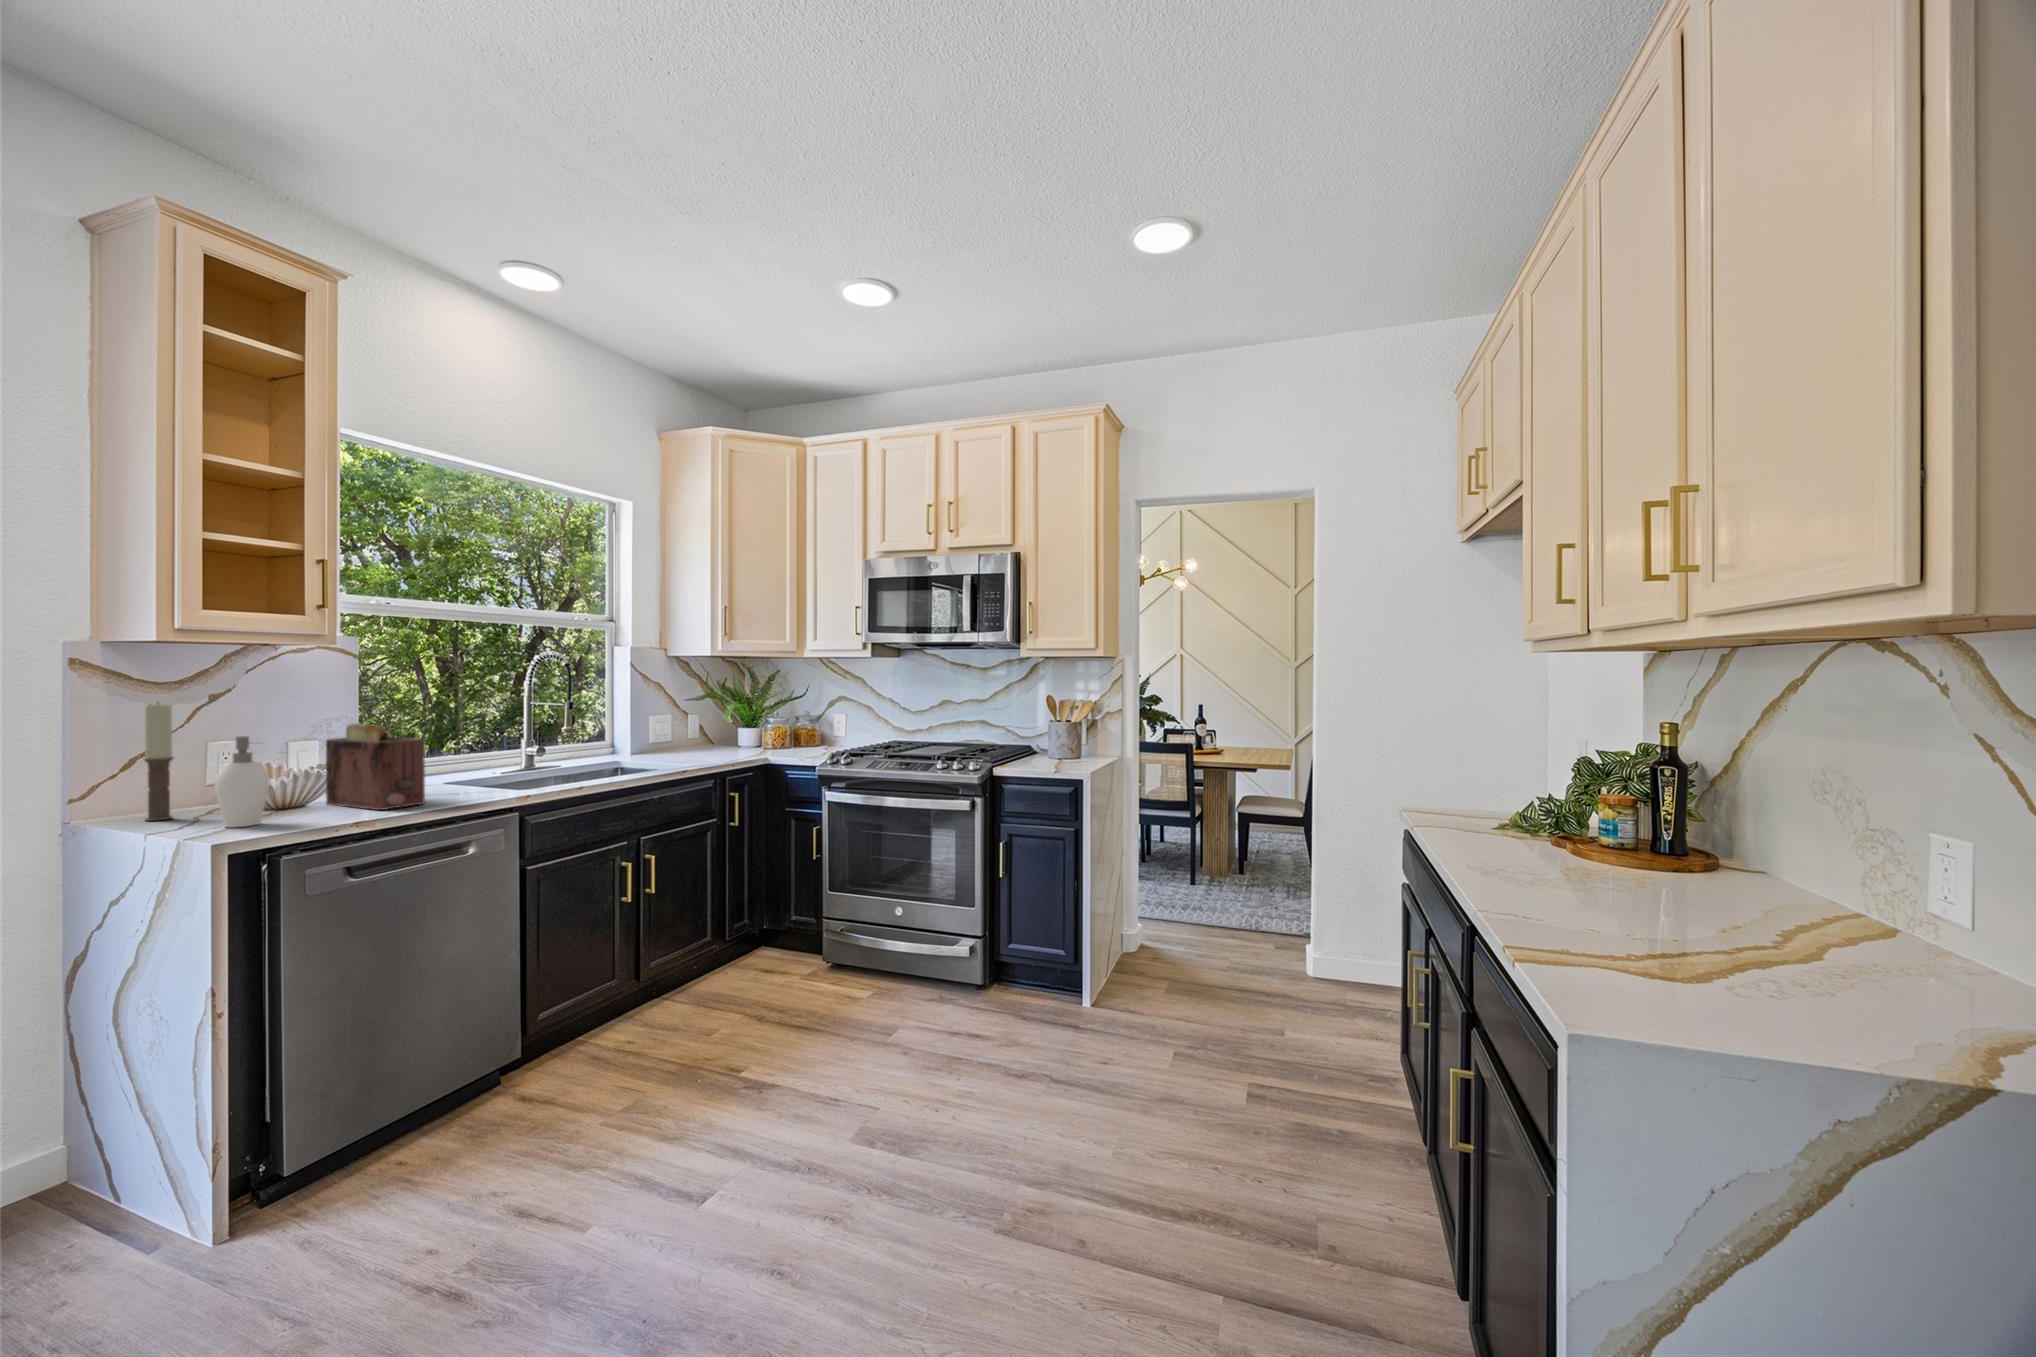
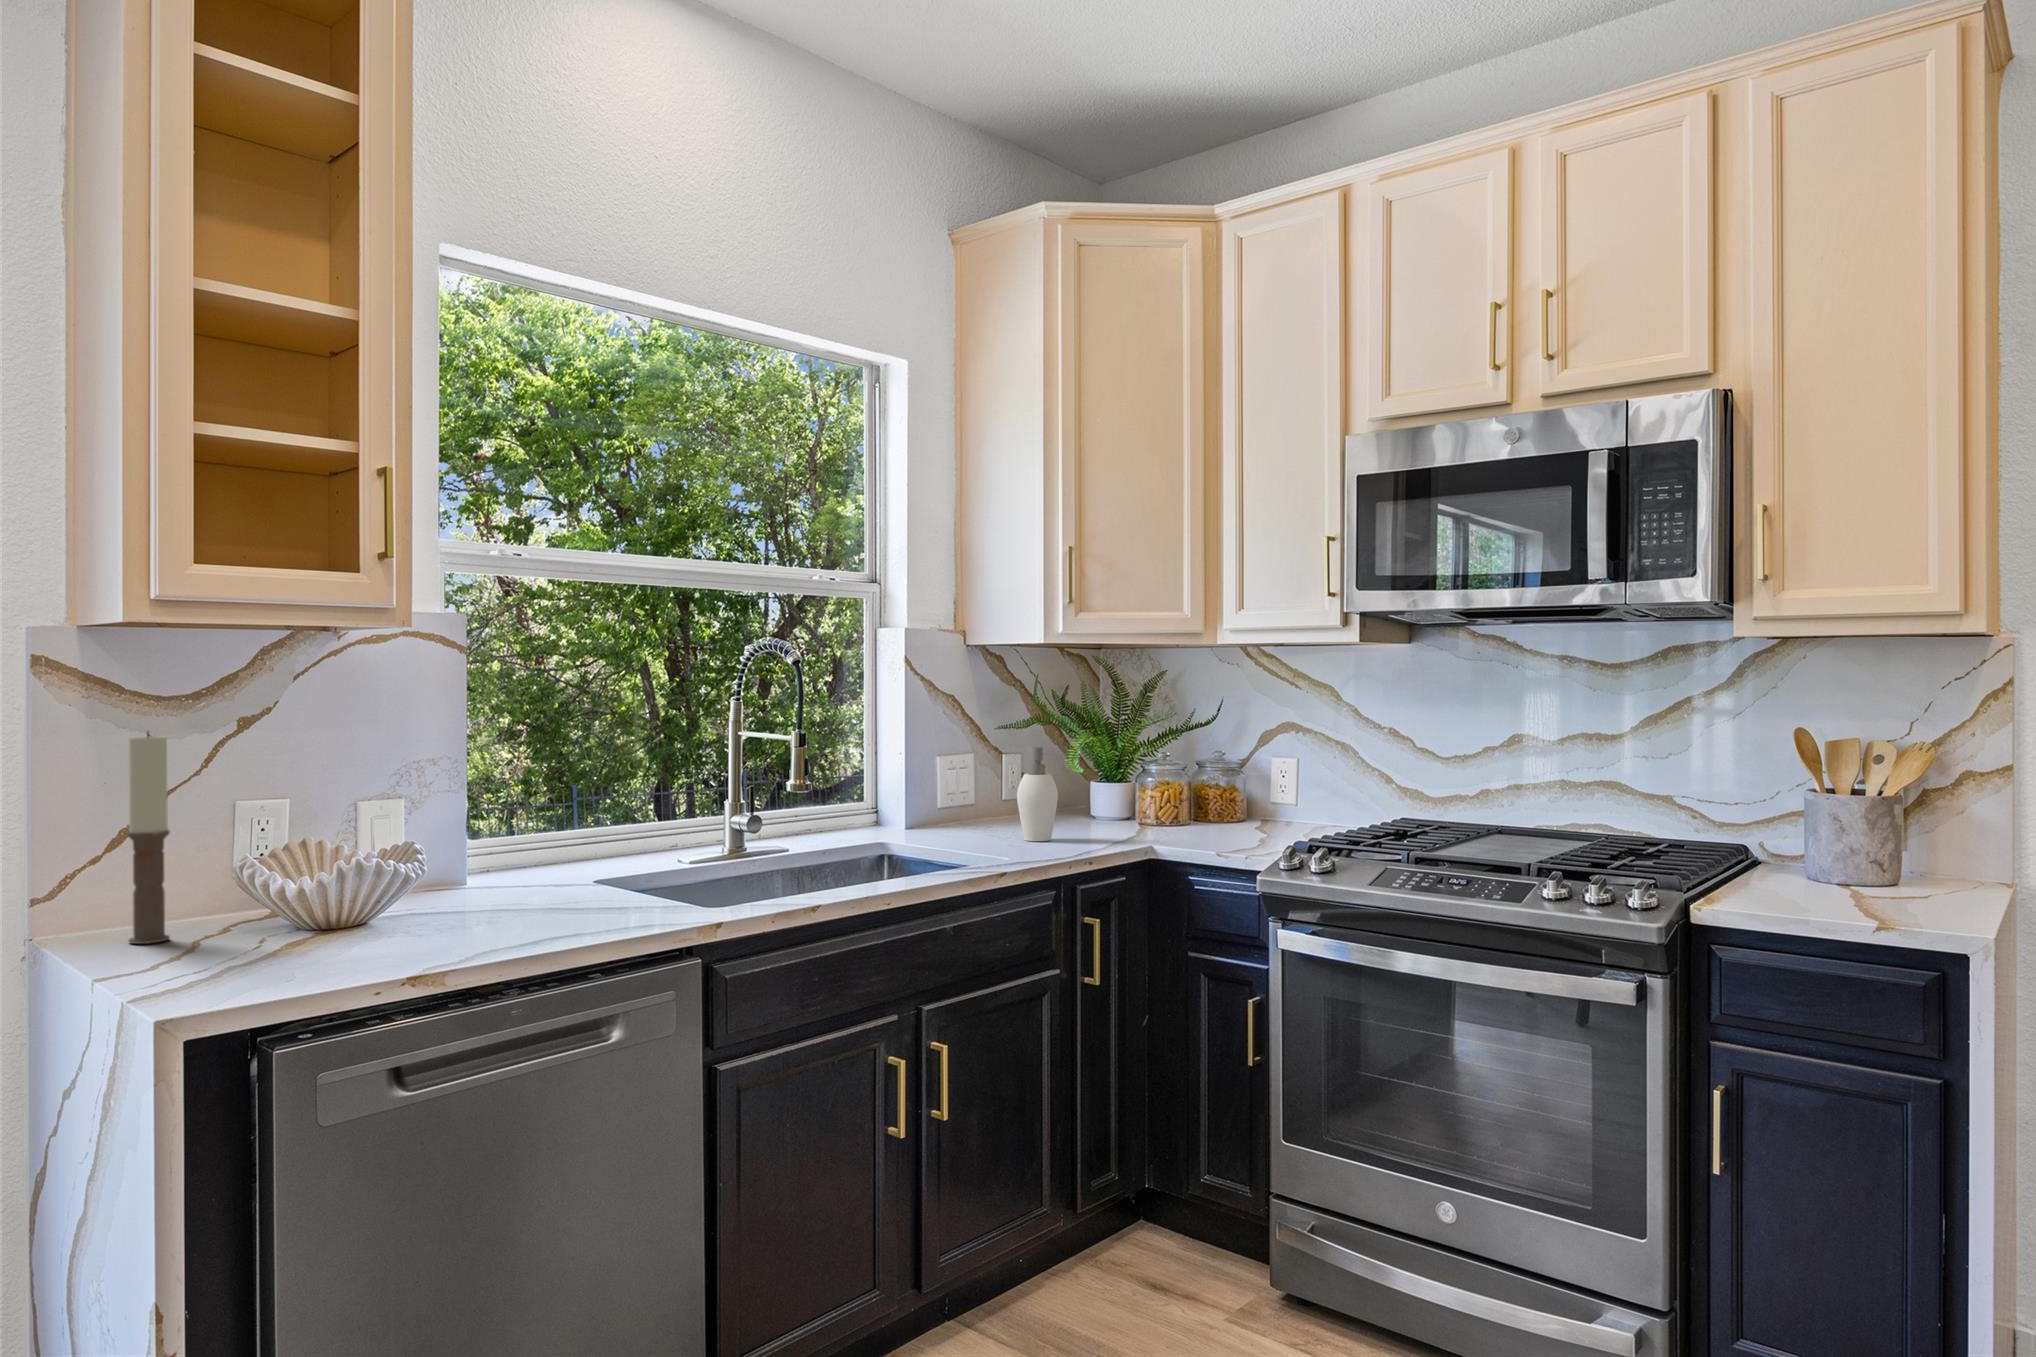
toaster: present [326,723,425,810] -> none [398,773,548,942]
soap dispenser: present [215,736,269,827] -> present [1017,747,1065,841]

